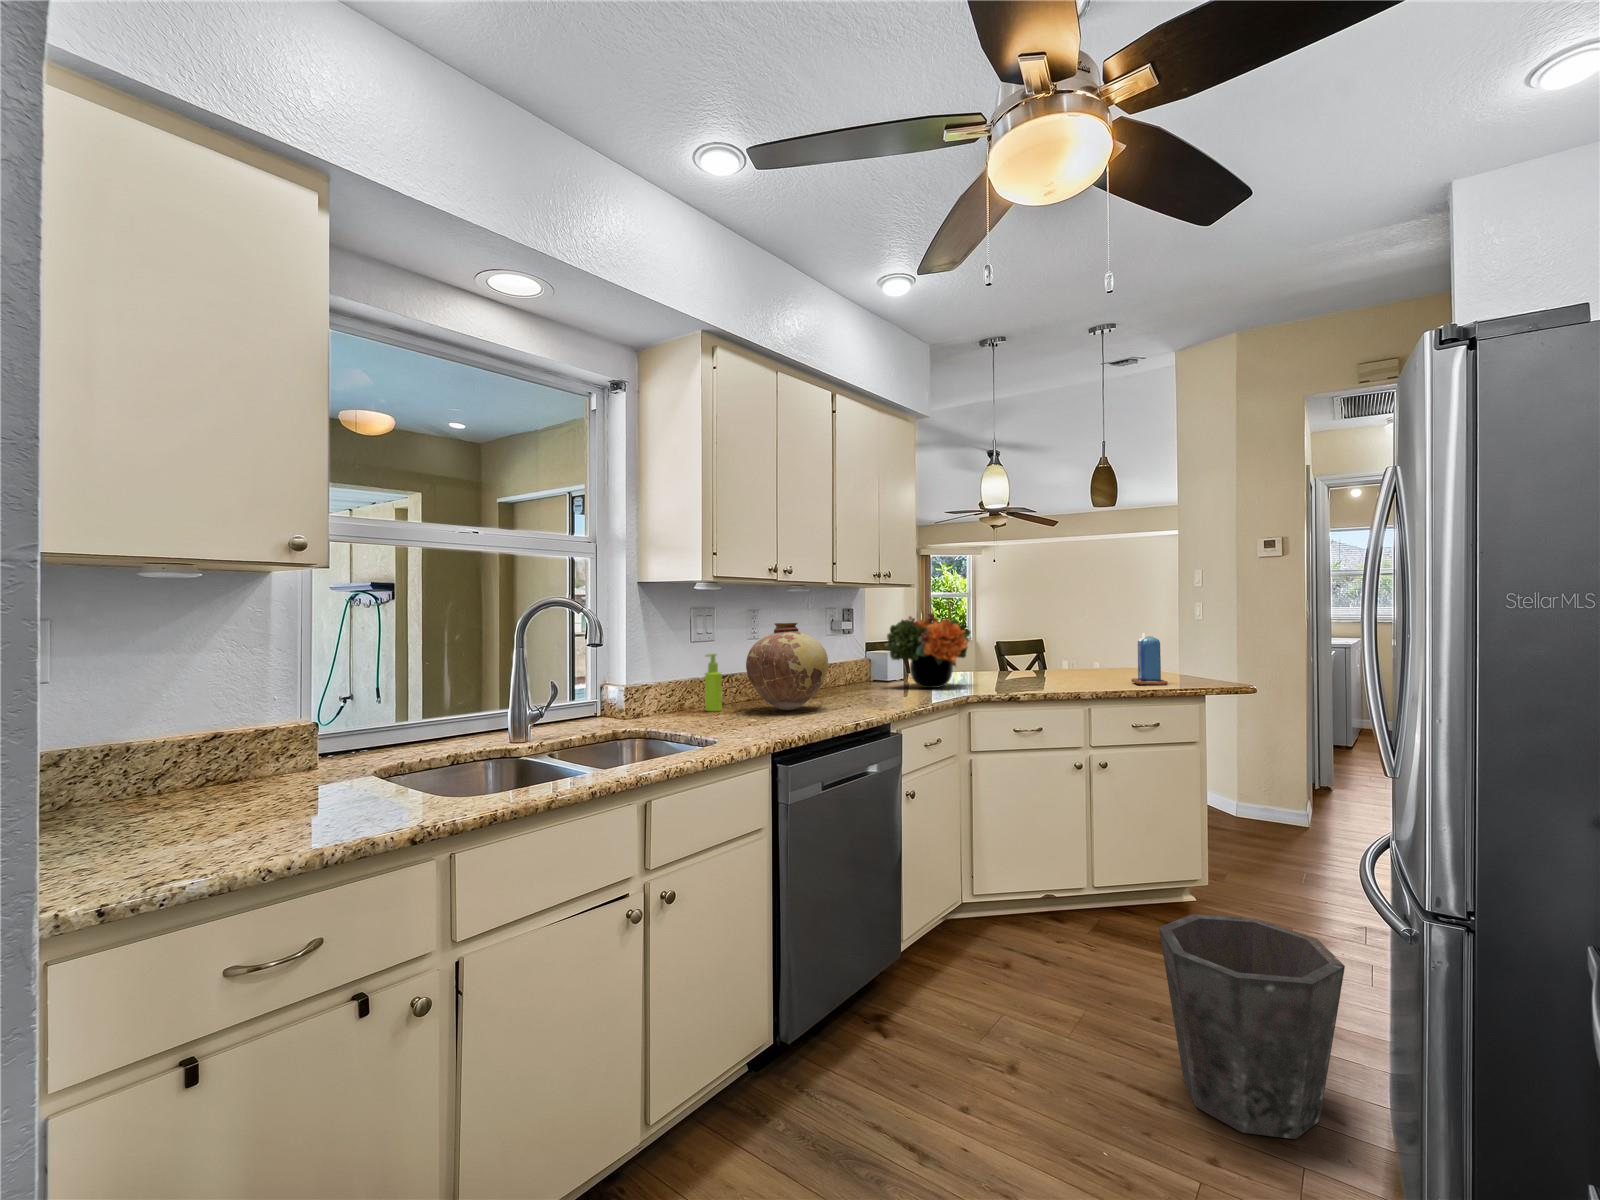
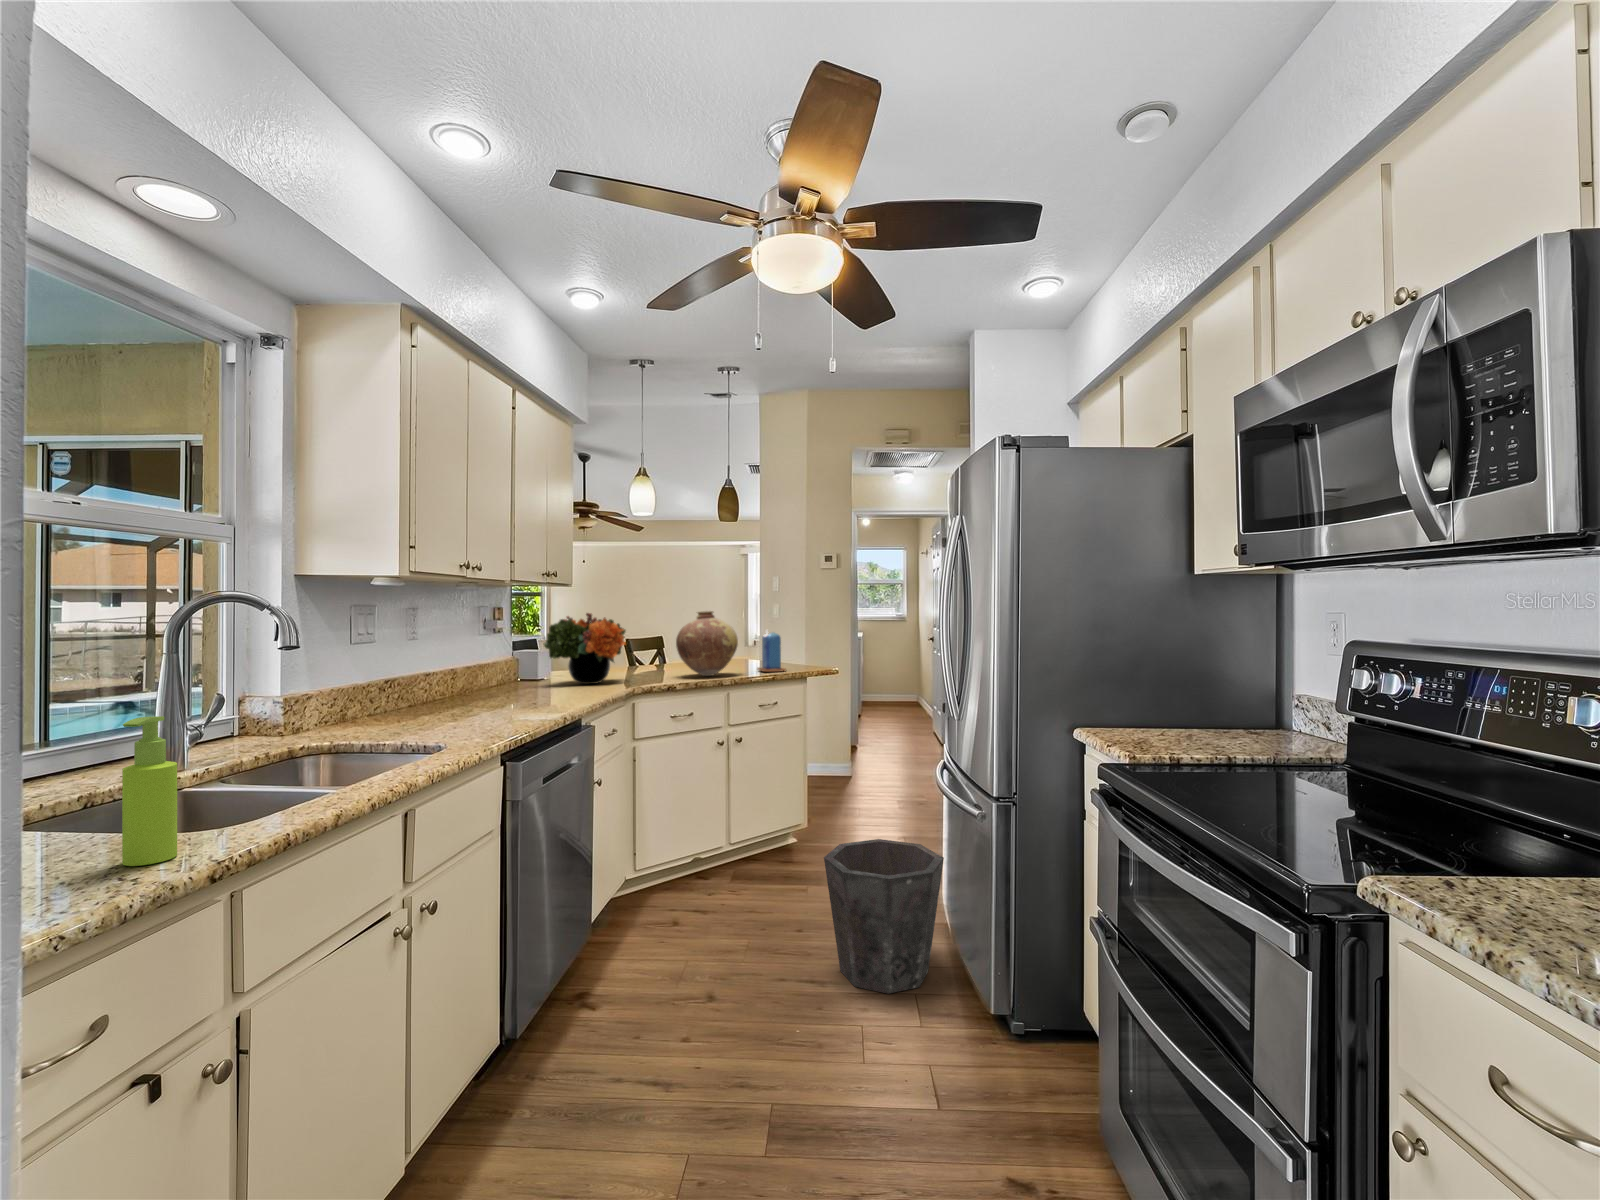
vase: present [746,623,828,710] -> present [676,611,738,676]
soap dispenser: present [705,654,722,711] -> present [122,716,177,866]

